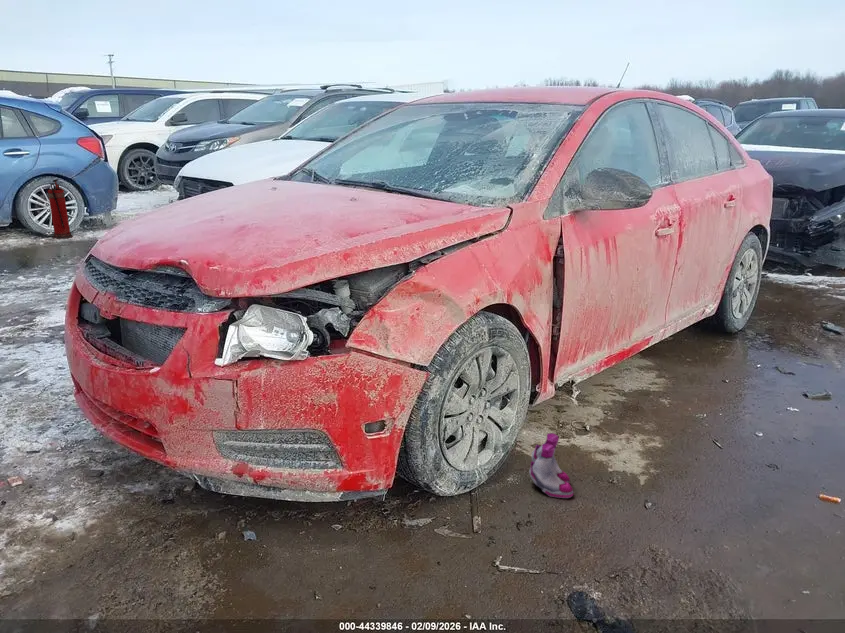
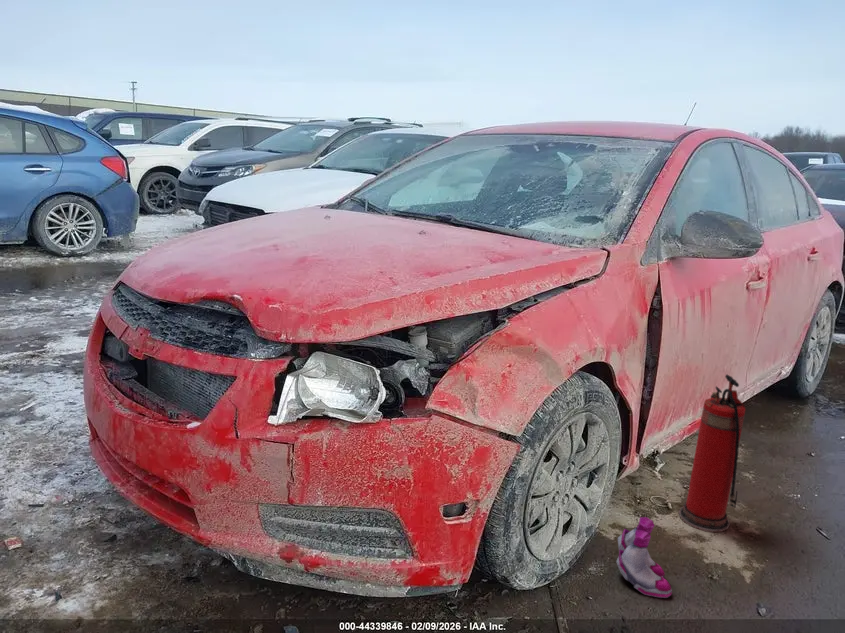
fire extinguisher: present [48,179,73,239] -> present [679,375,745,532]

